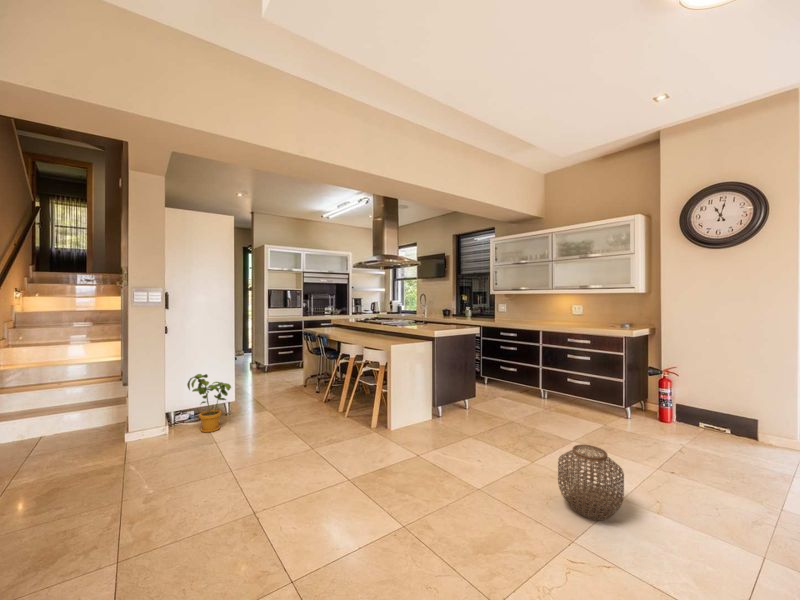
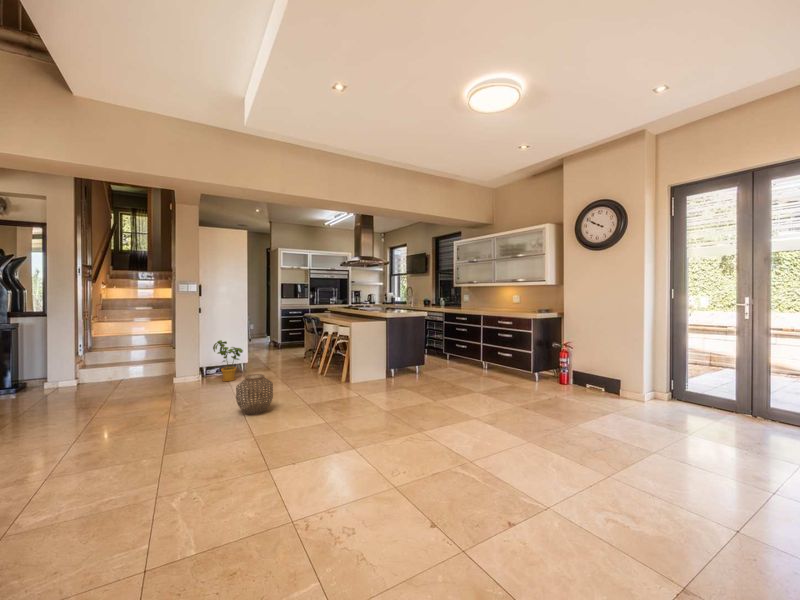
woven basket: present [558,445,624,520] -> present [236,374,273,414]

